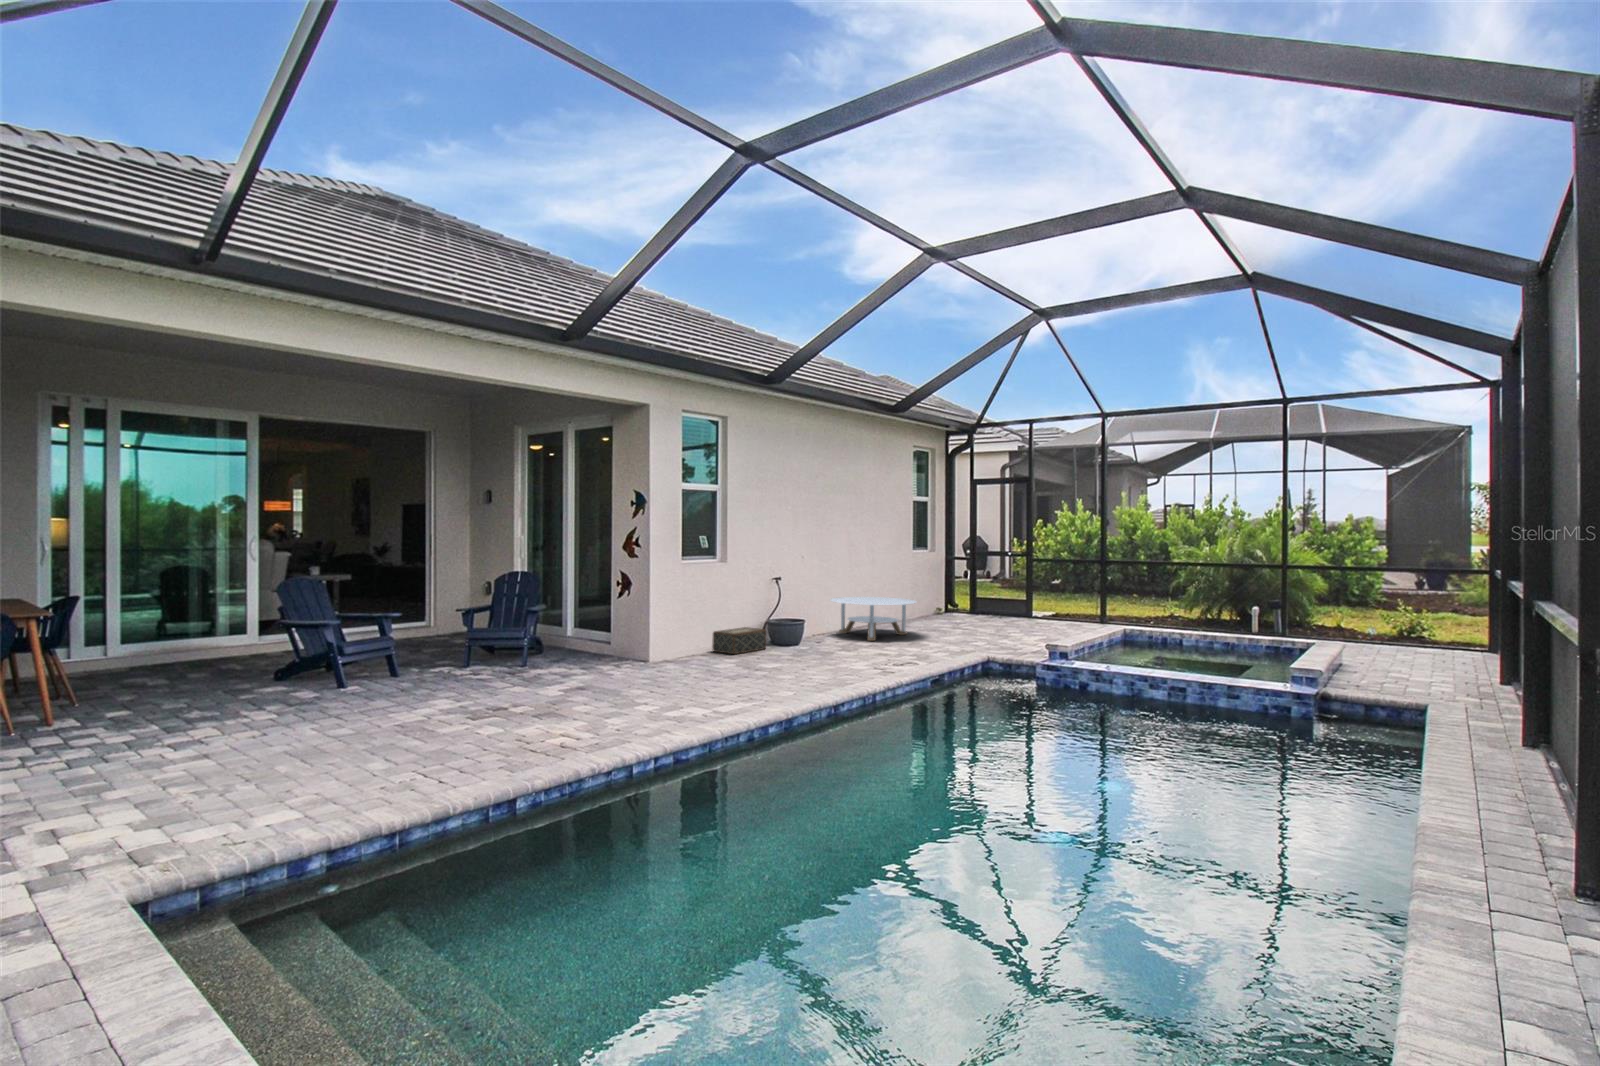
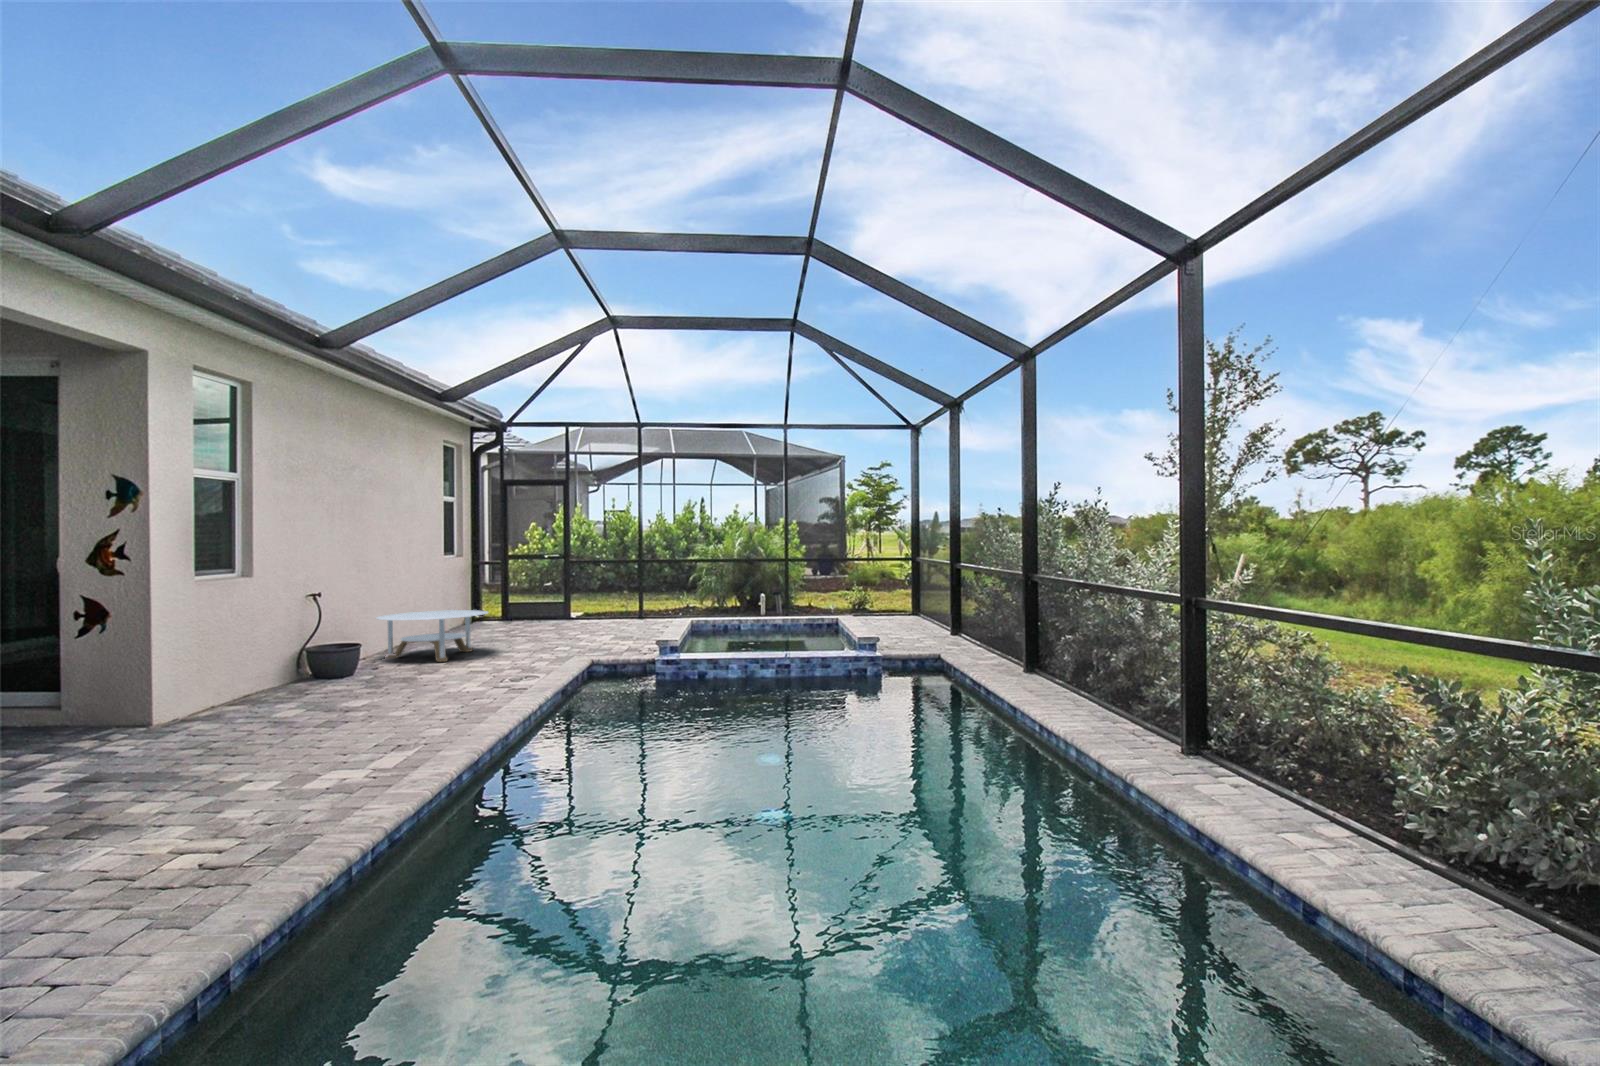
woven basket: present [712,627,766,654] -> none [242,662,319,701]

